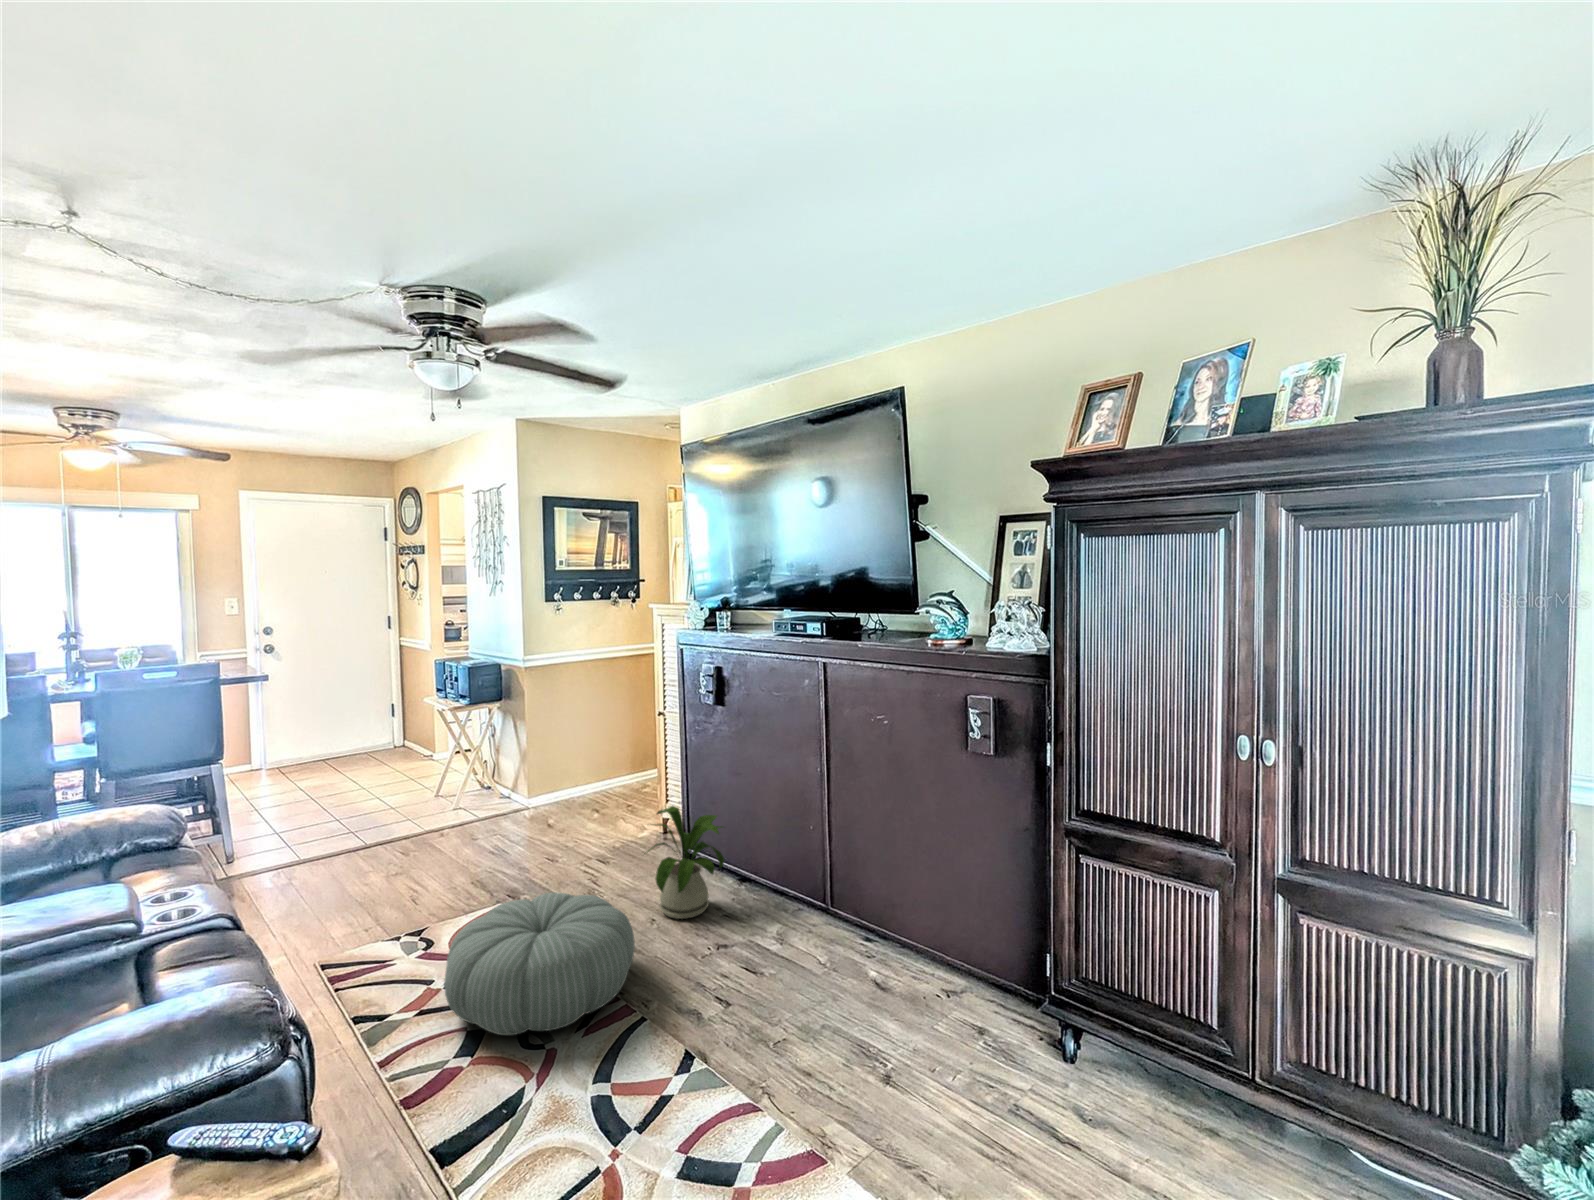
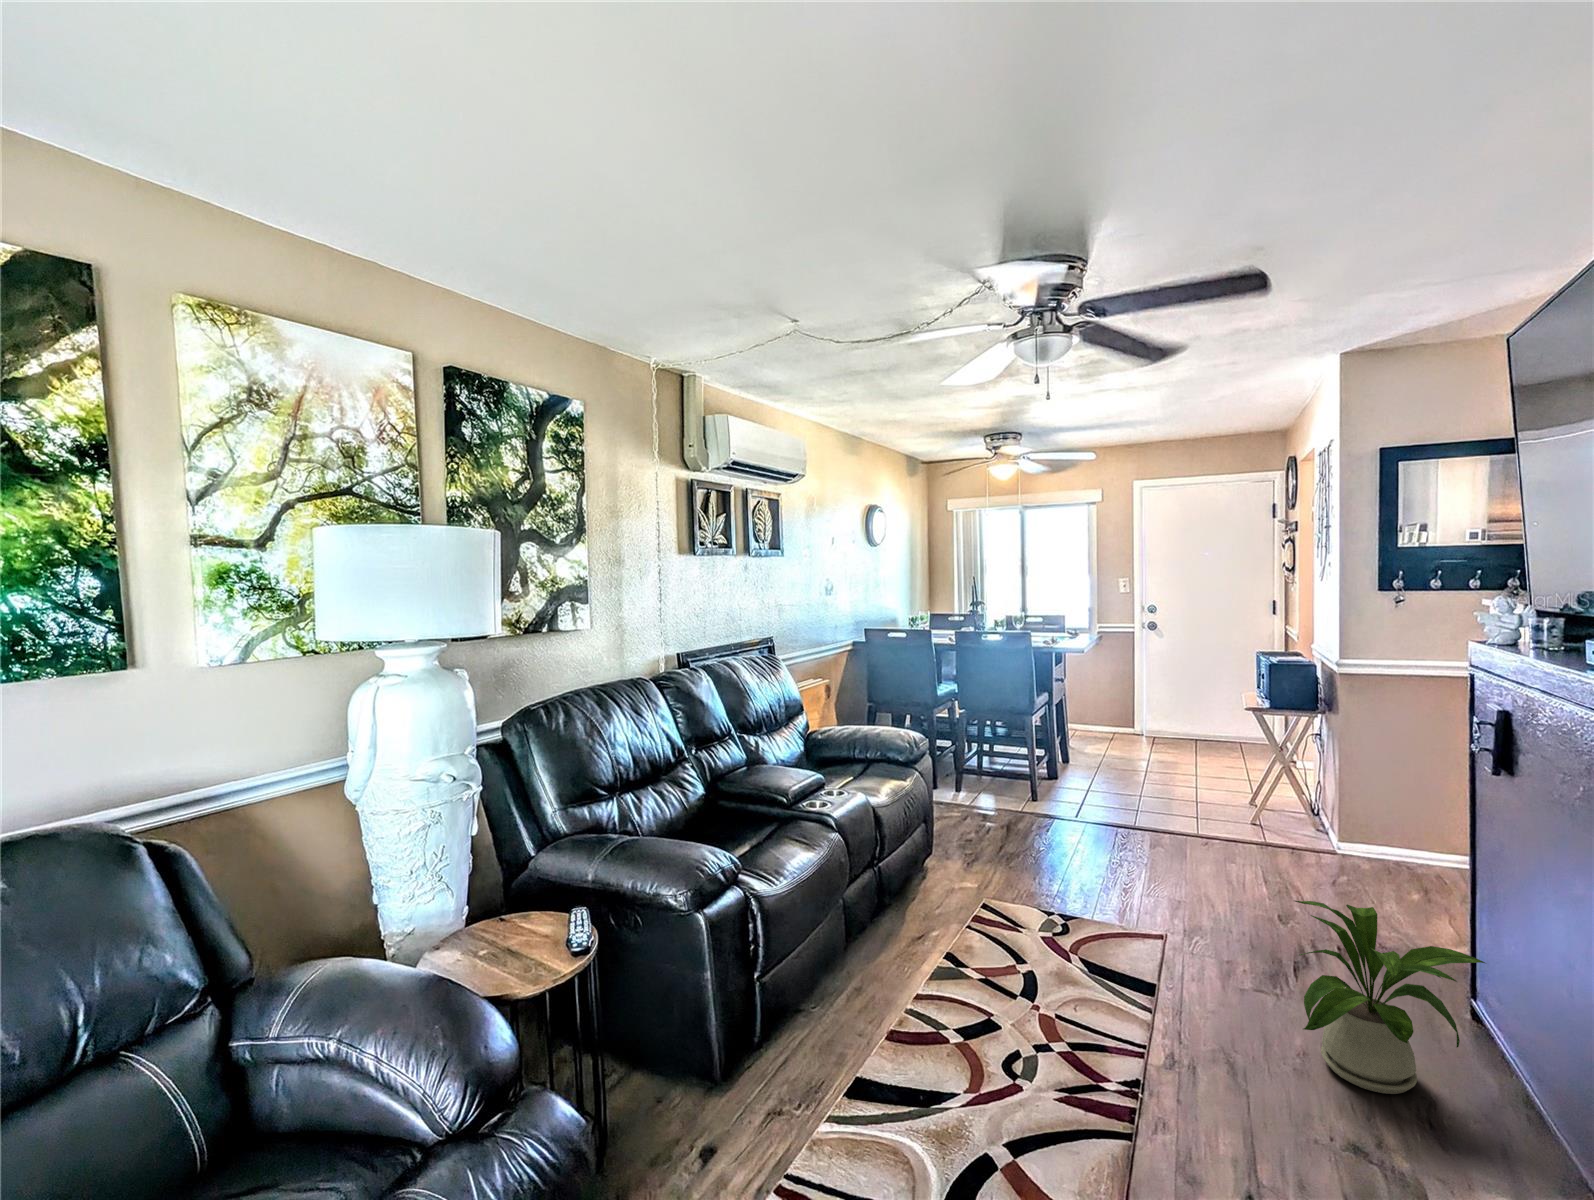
pouf: present [444,892,635,1035] -> none [973,918,1193,1089]

